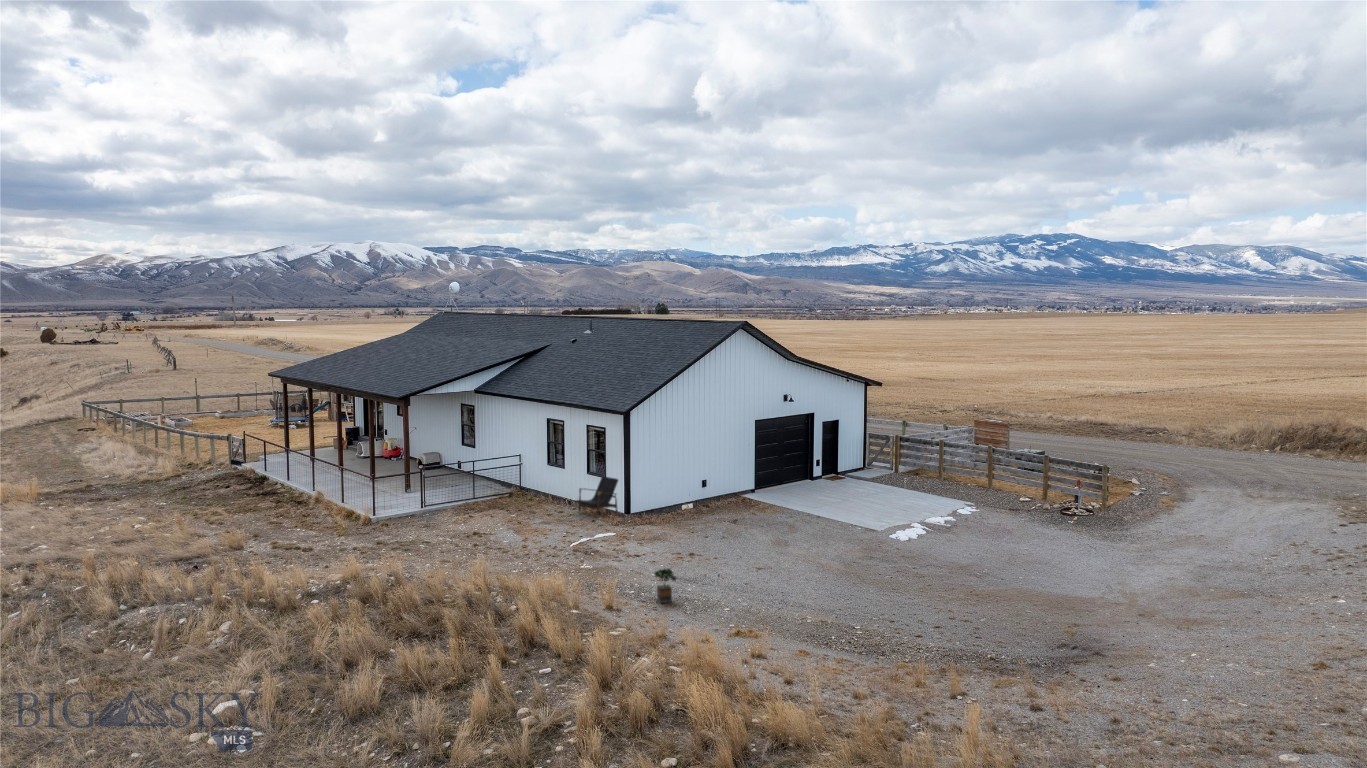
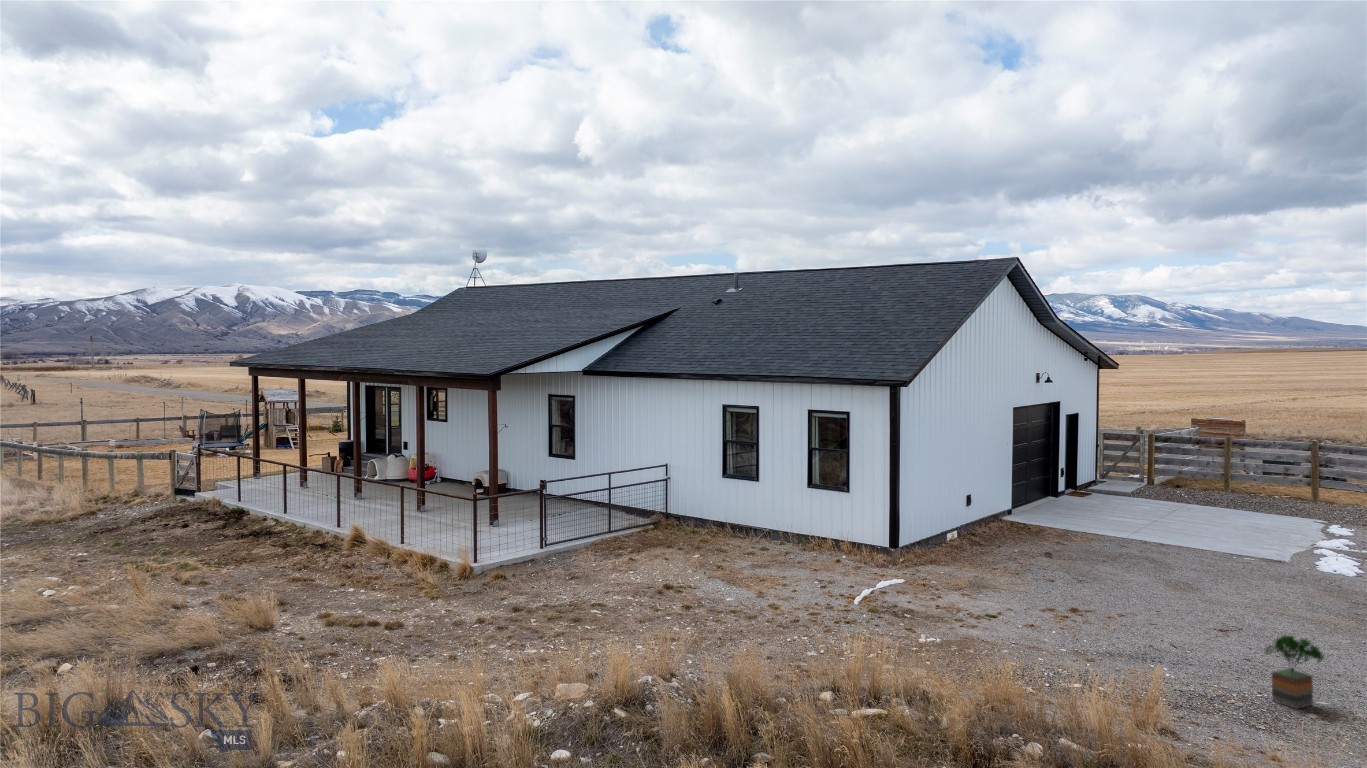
lounge chair: present [576,477,618,518] -> none [817,487,880,556]

